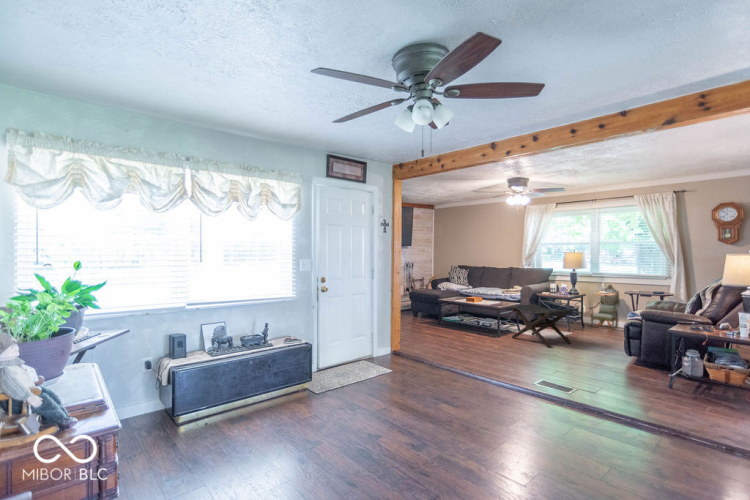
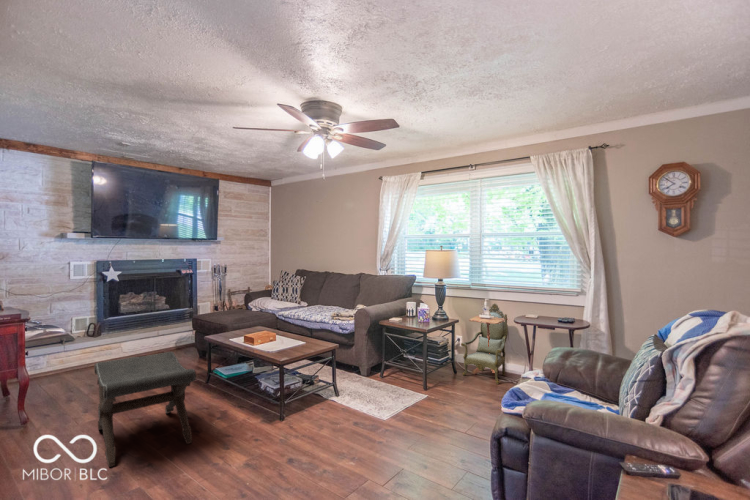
footstool: present [511,304,572,348] -> present [94,352,196,467]

